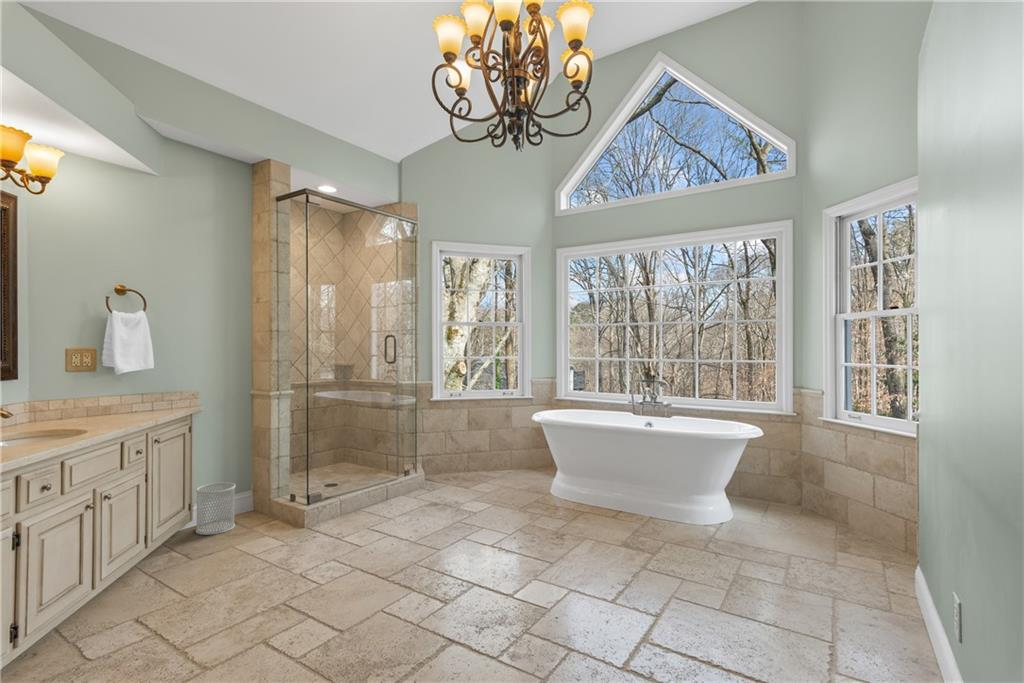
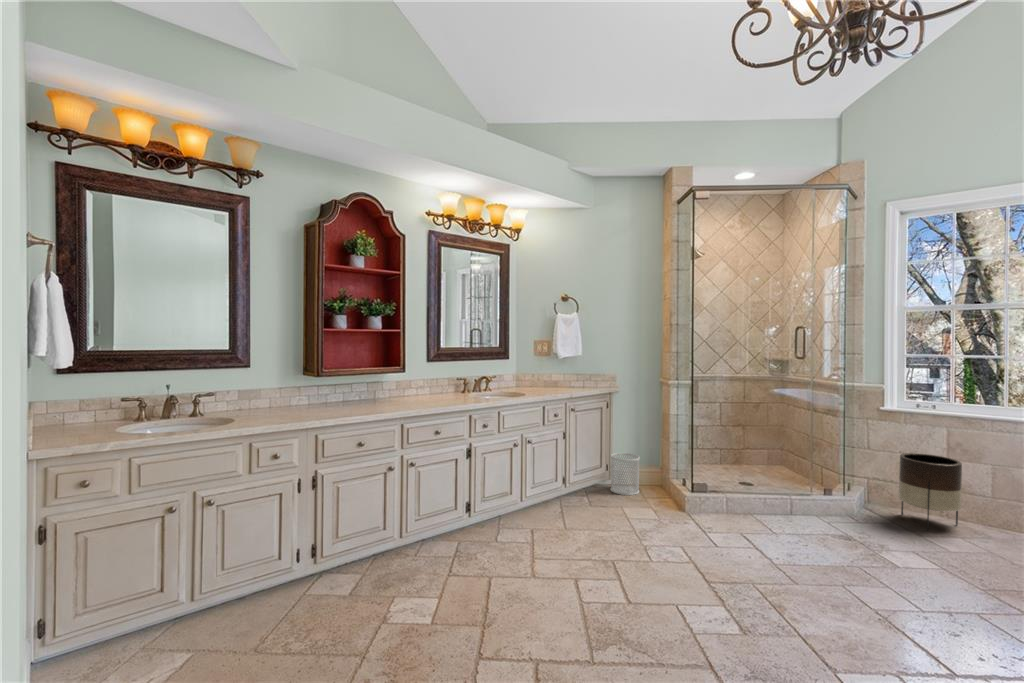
planter: none [449,429,484,485] -> present [899,453,962,530]

